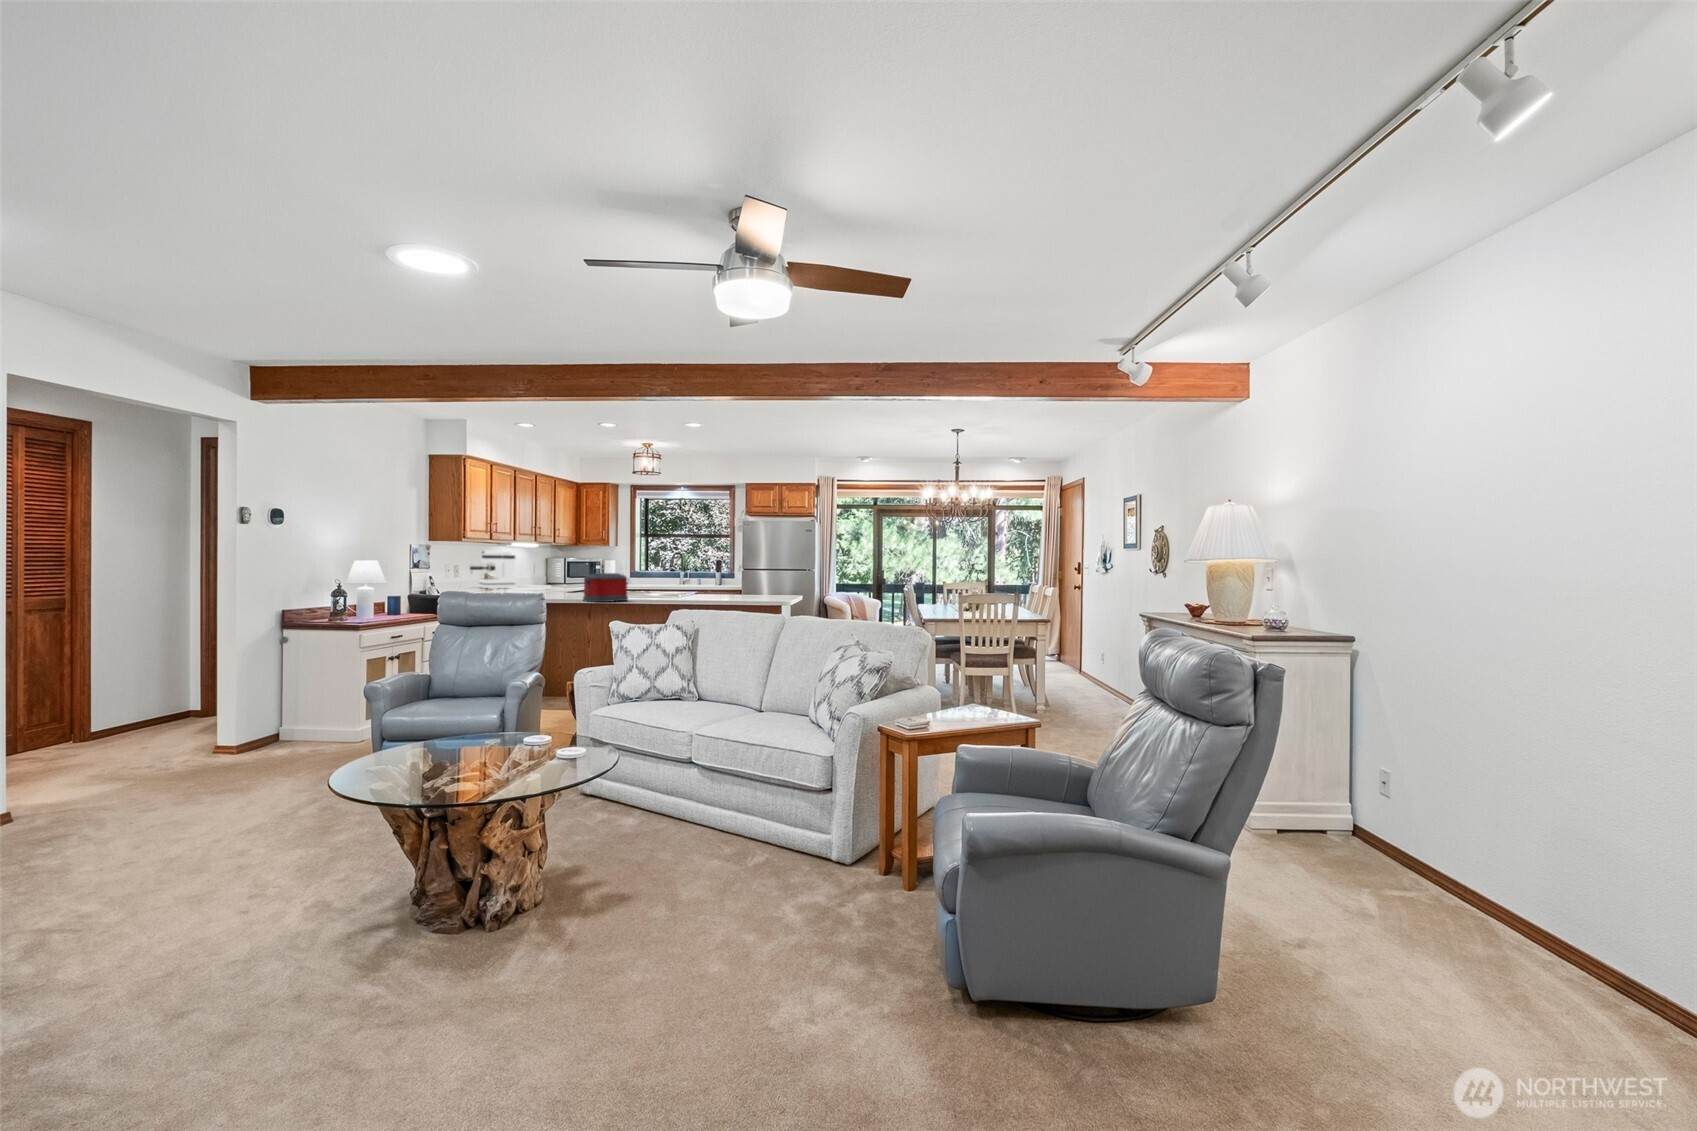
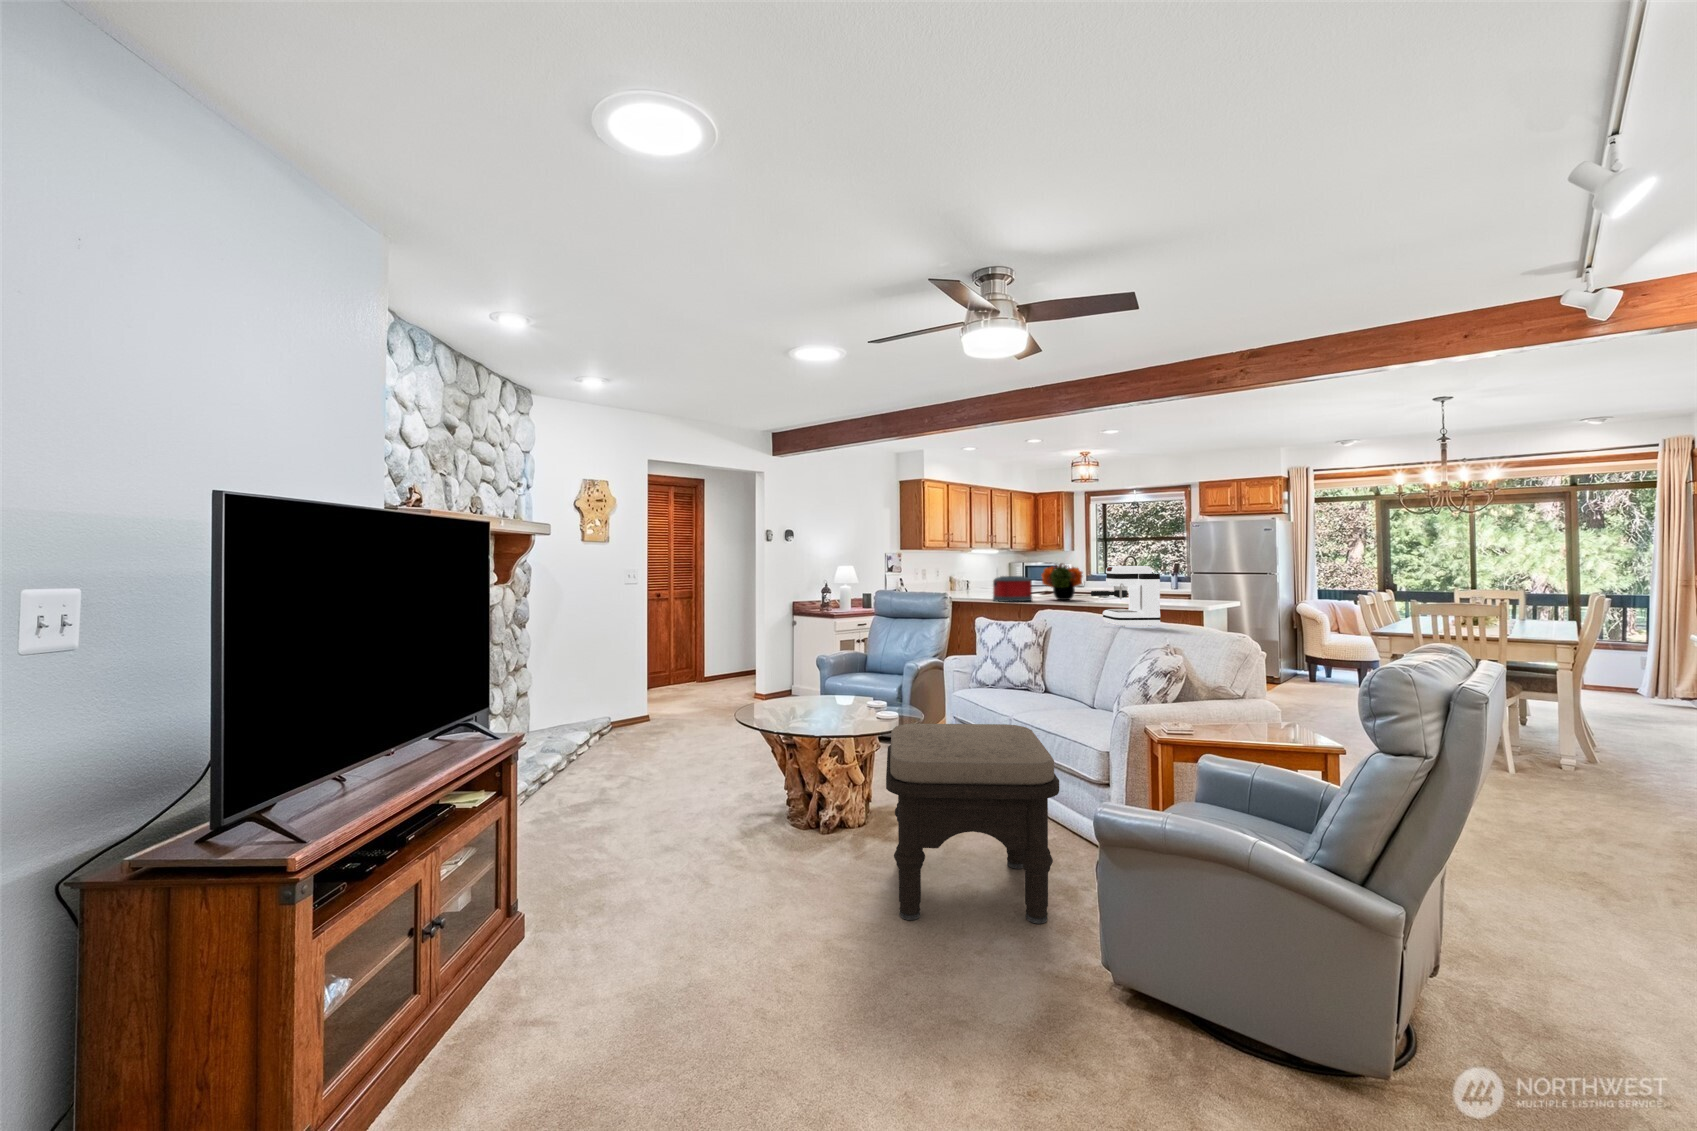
coffee maker: present [470,550,515,589] -> present [1091,566,1160,626]
flower arrangement: none [630,559,676,599] -> present [1042,563,1082,600]
ottoman: none [615,742,848,1008] -> present [886,724,1059,924]

